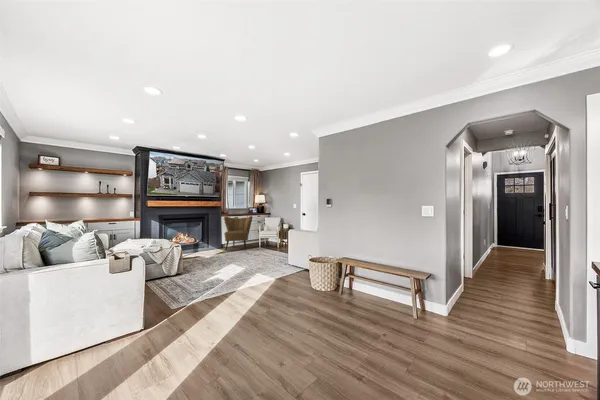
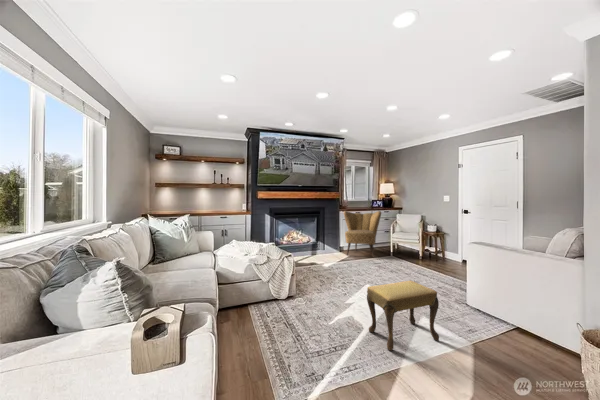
footstool: none [229,254,266,289] -> present [367,281,439,351]

